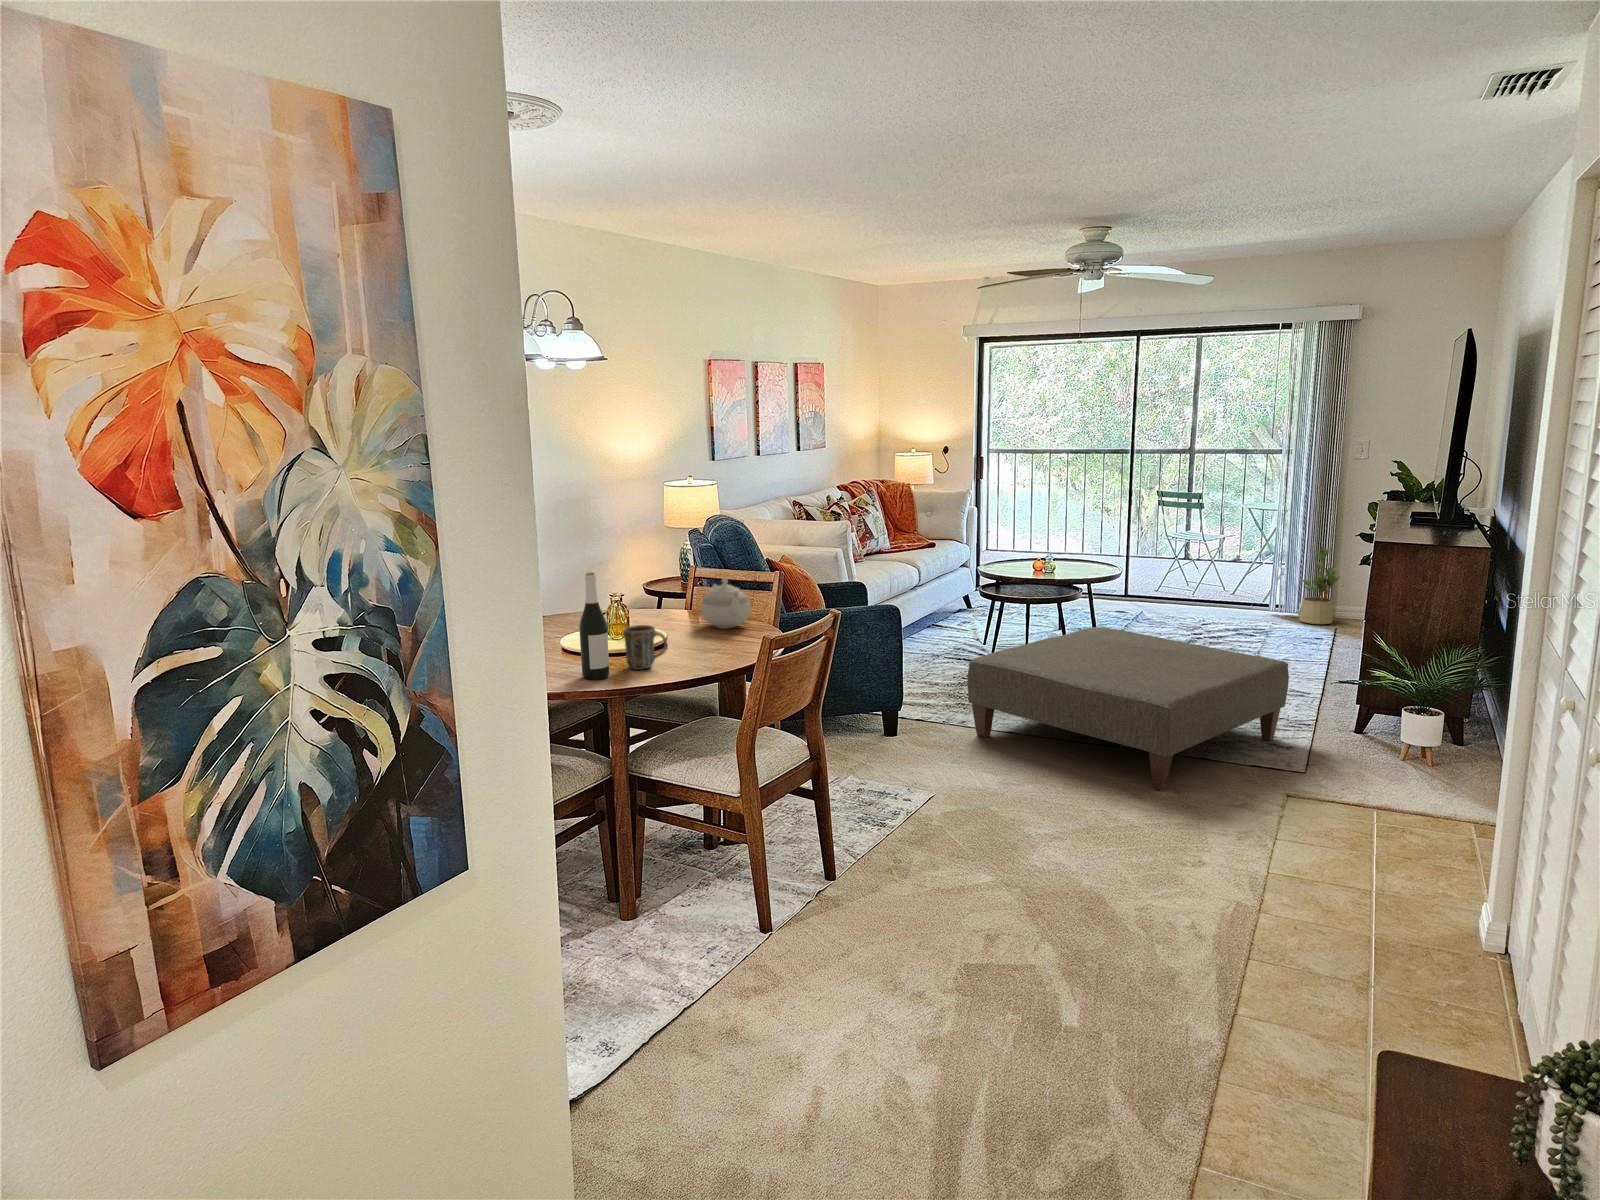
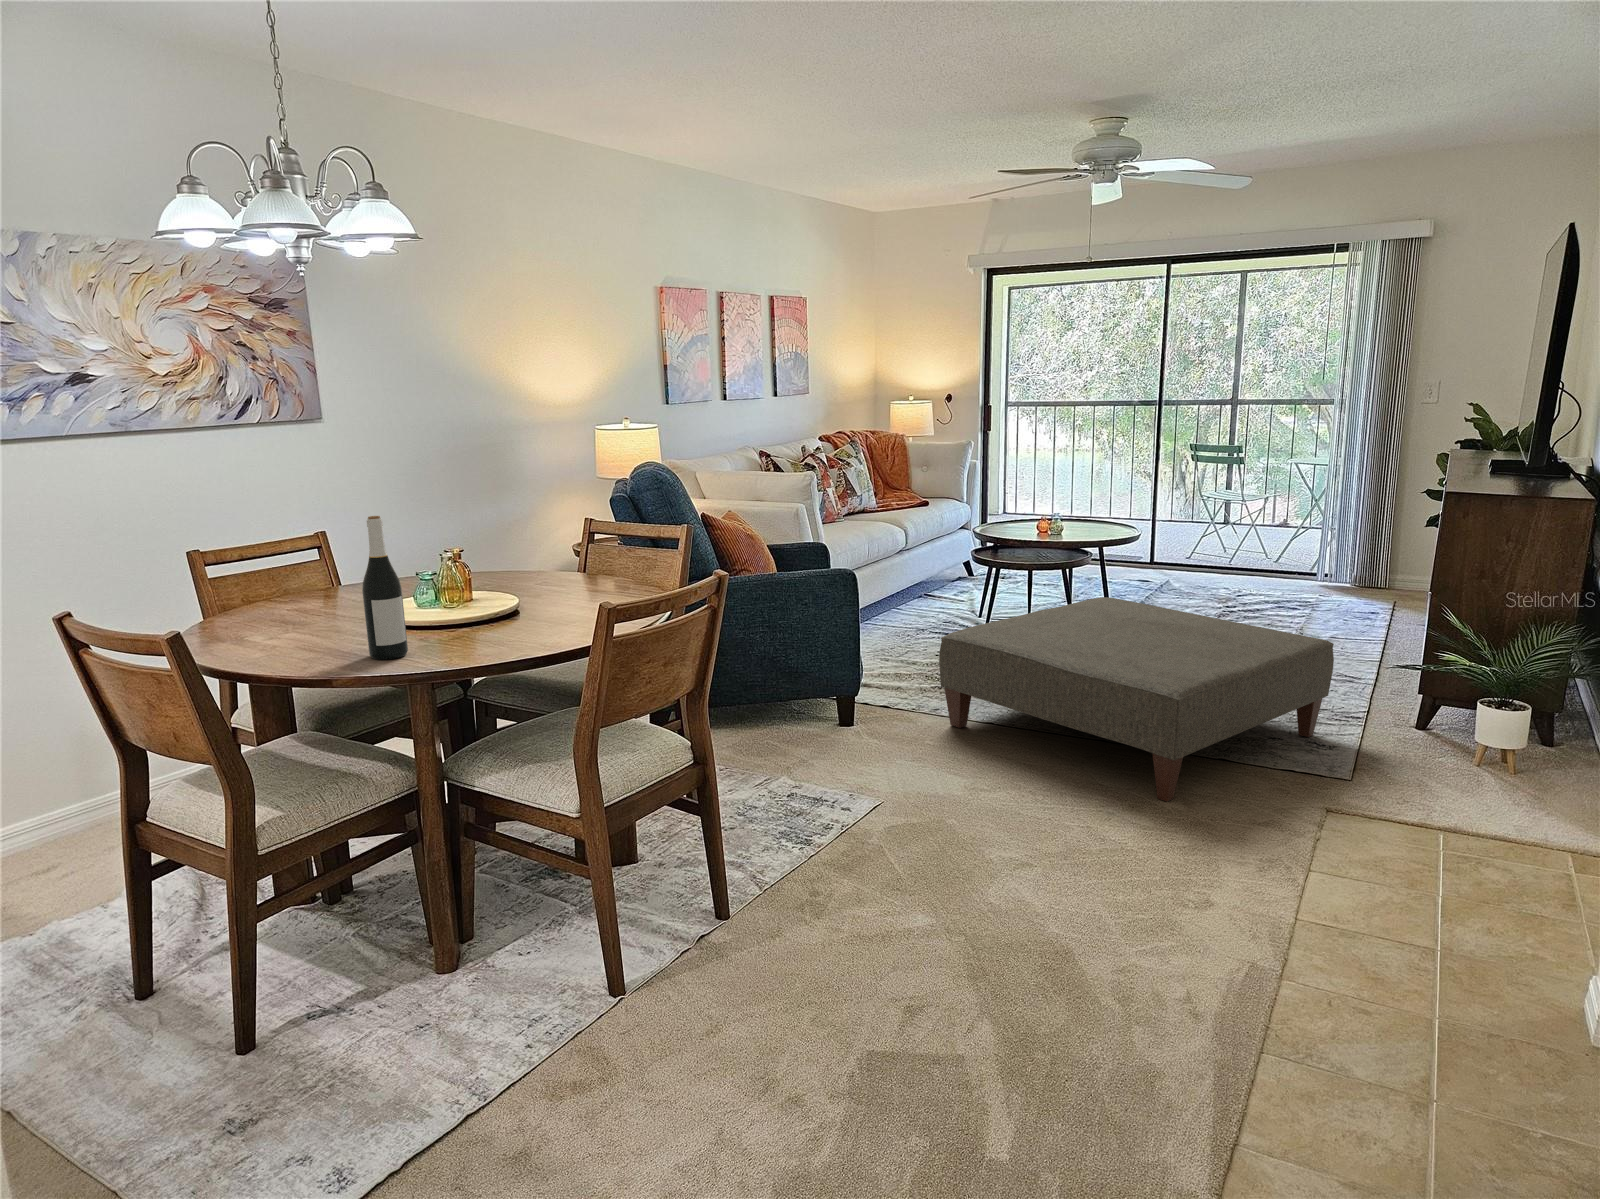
potted plant: present [1299,547,1340,624] -> none [1349,507,1399,597]
teapot: present [701,579,750,629] -> none [579,531,641,594]
mug: present [623,625,667,670] -> none [433,587,493,647]

